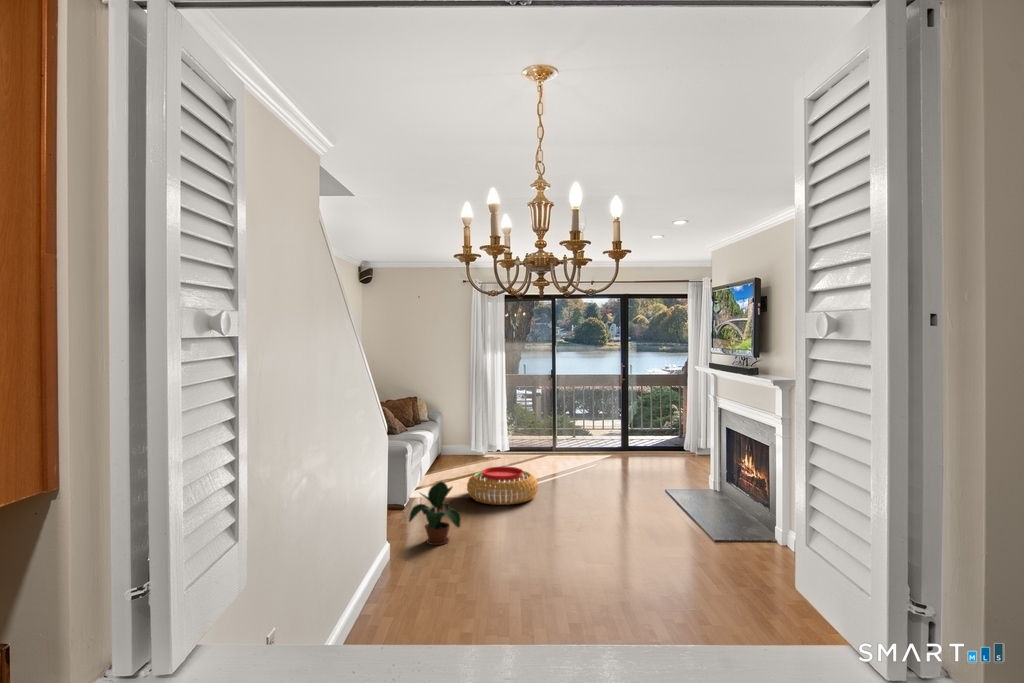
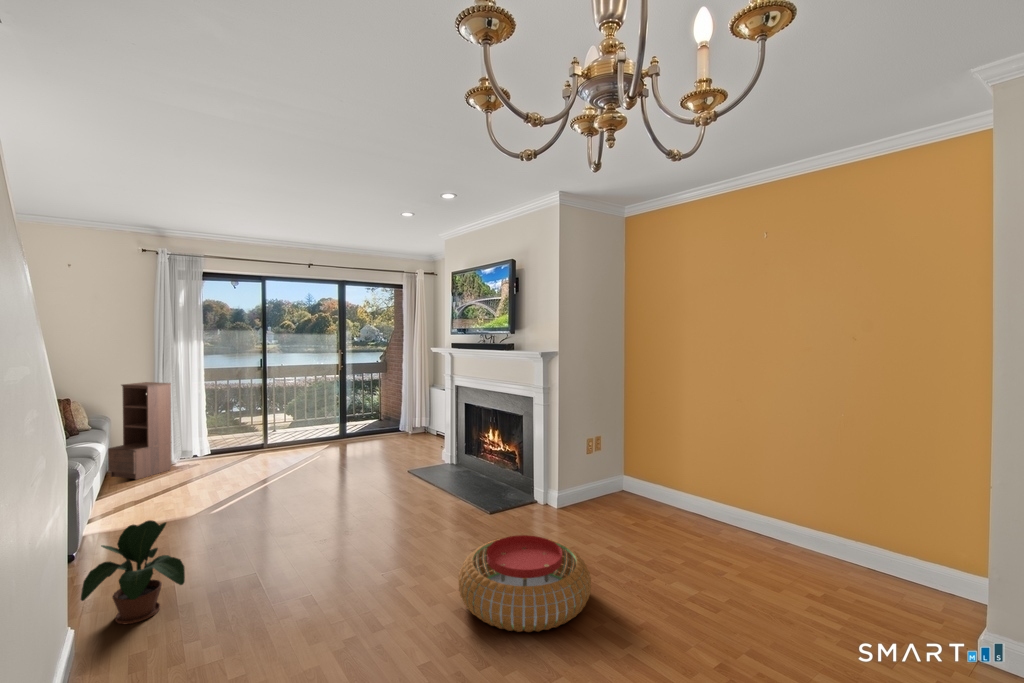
bookshelf: none [442,386,482,463] -> present [108,382,172,480]
pouf: present [467,467,538,505] -> present [459,535,591,632]

